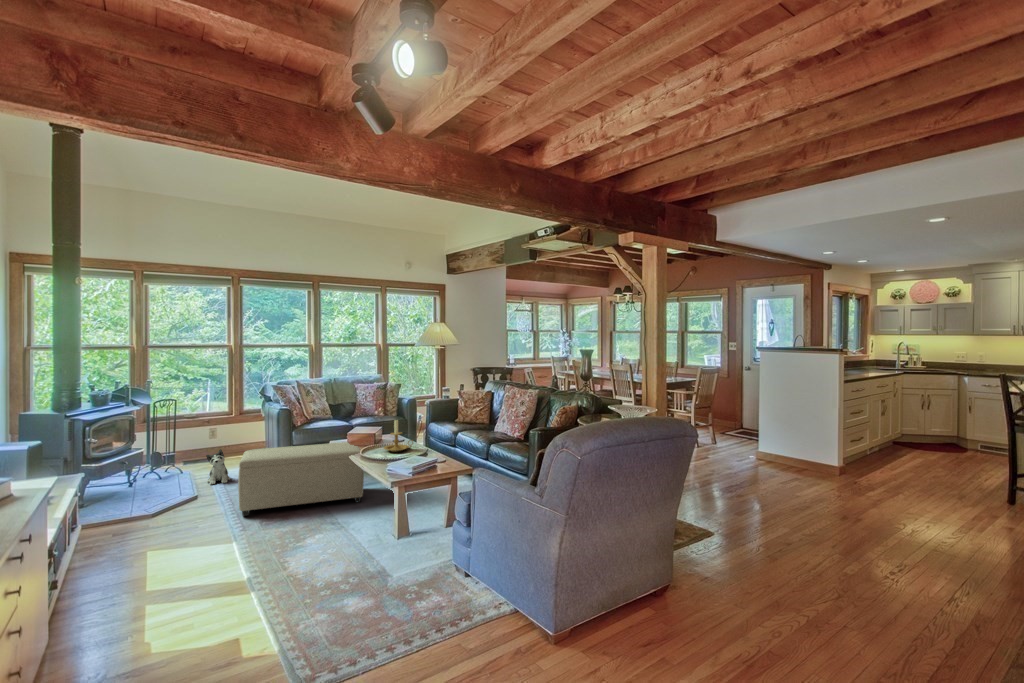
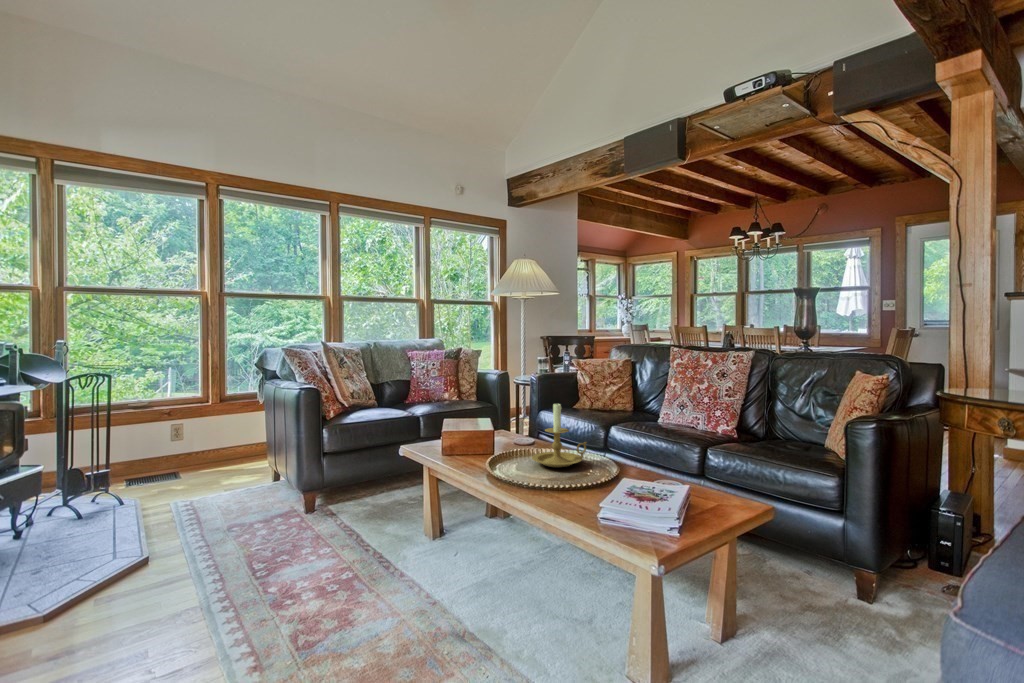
ottoman: present [238,442,364,516] -> none [237,447,487,620]
plush toy: present [206,449,230,485] -> none [165,462,211,529]

